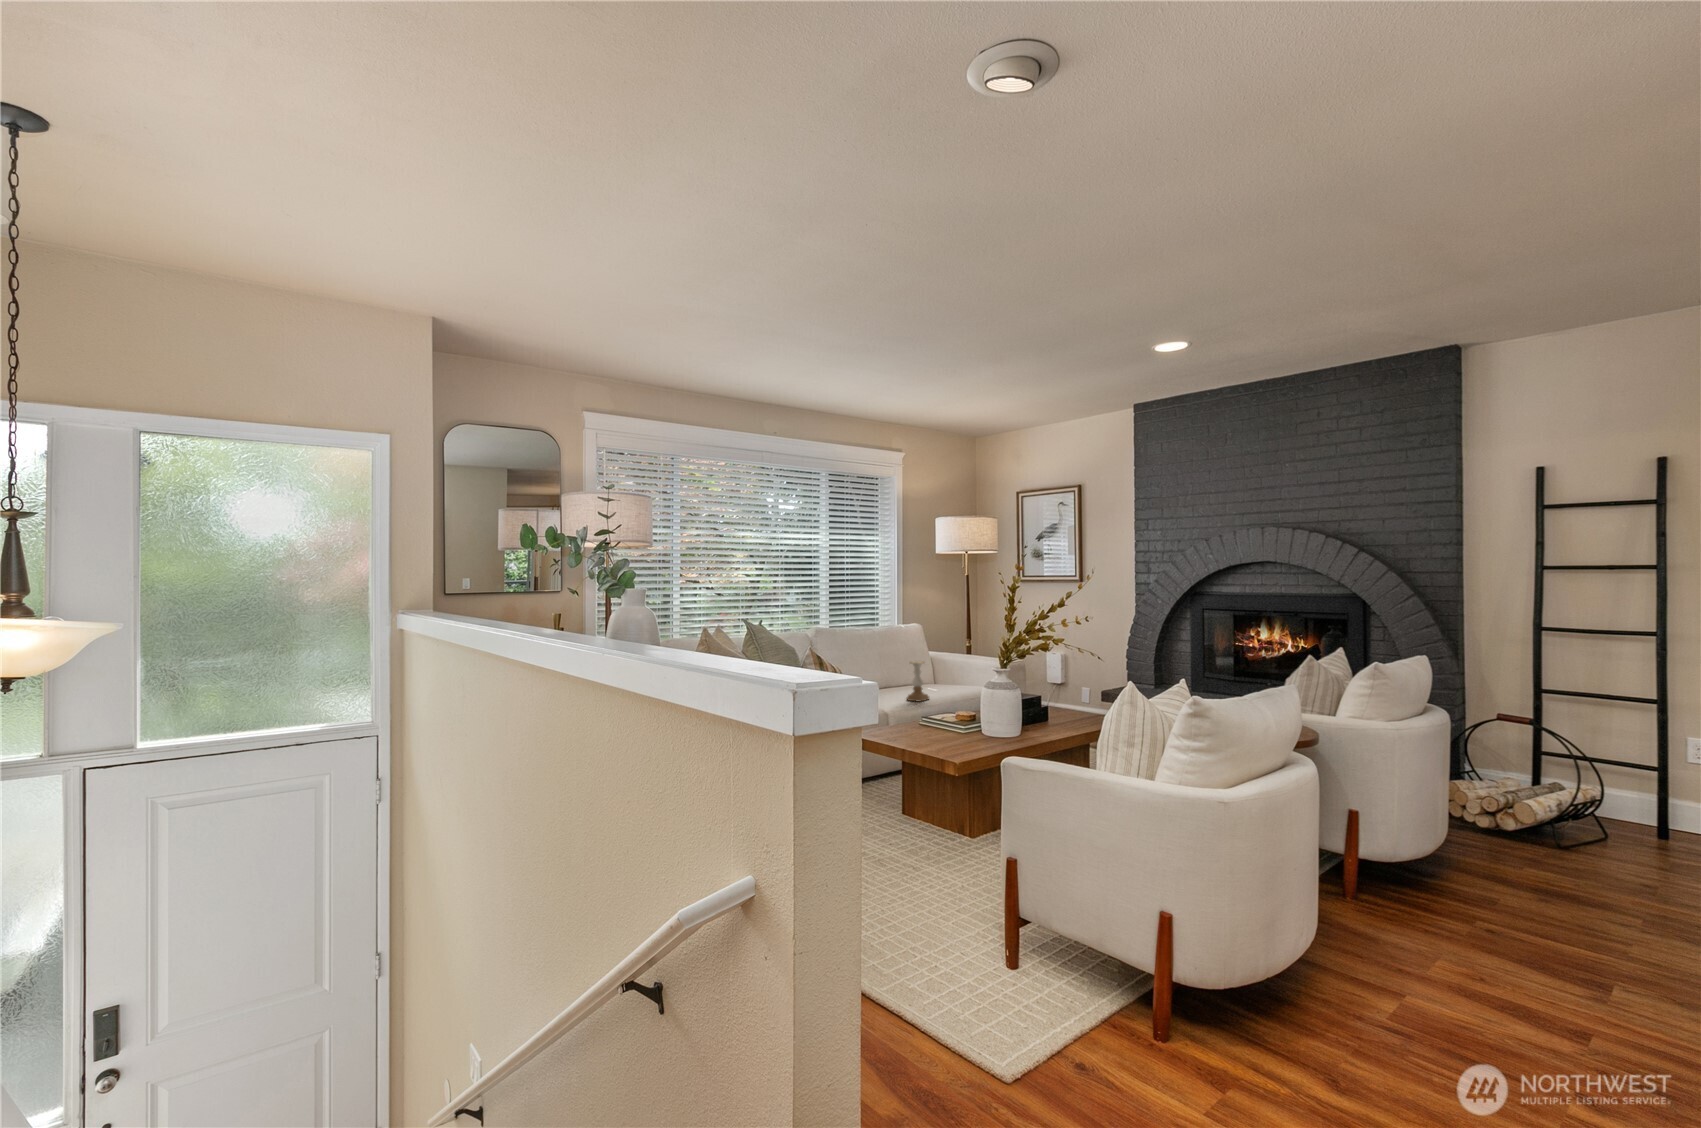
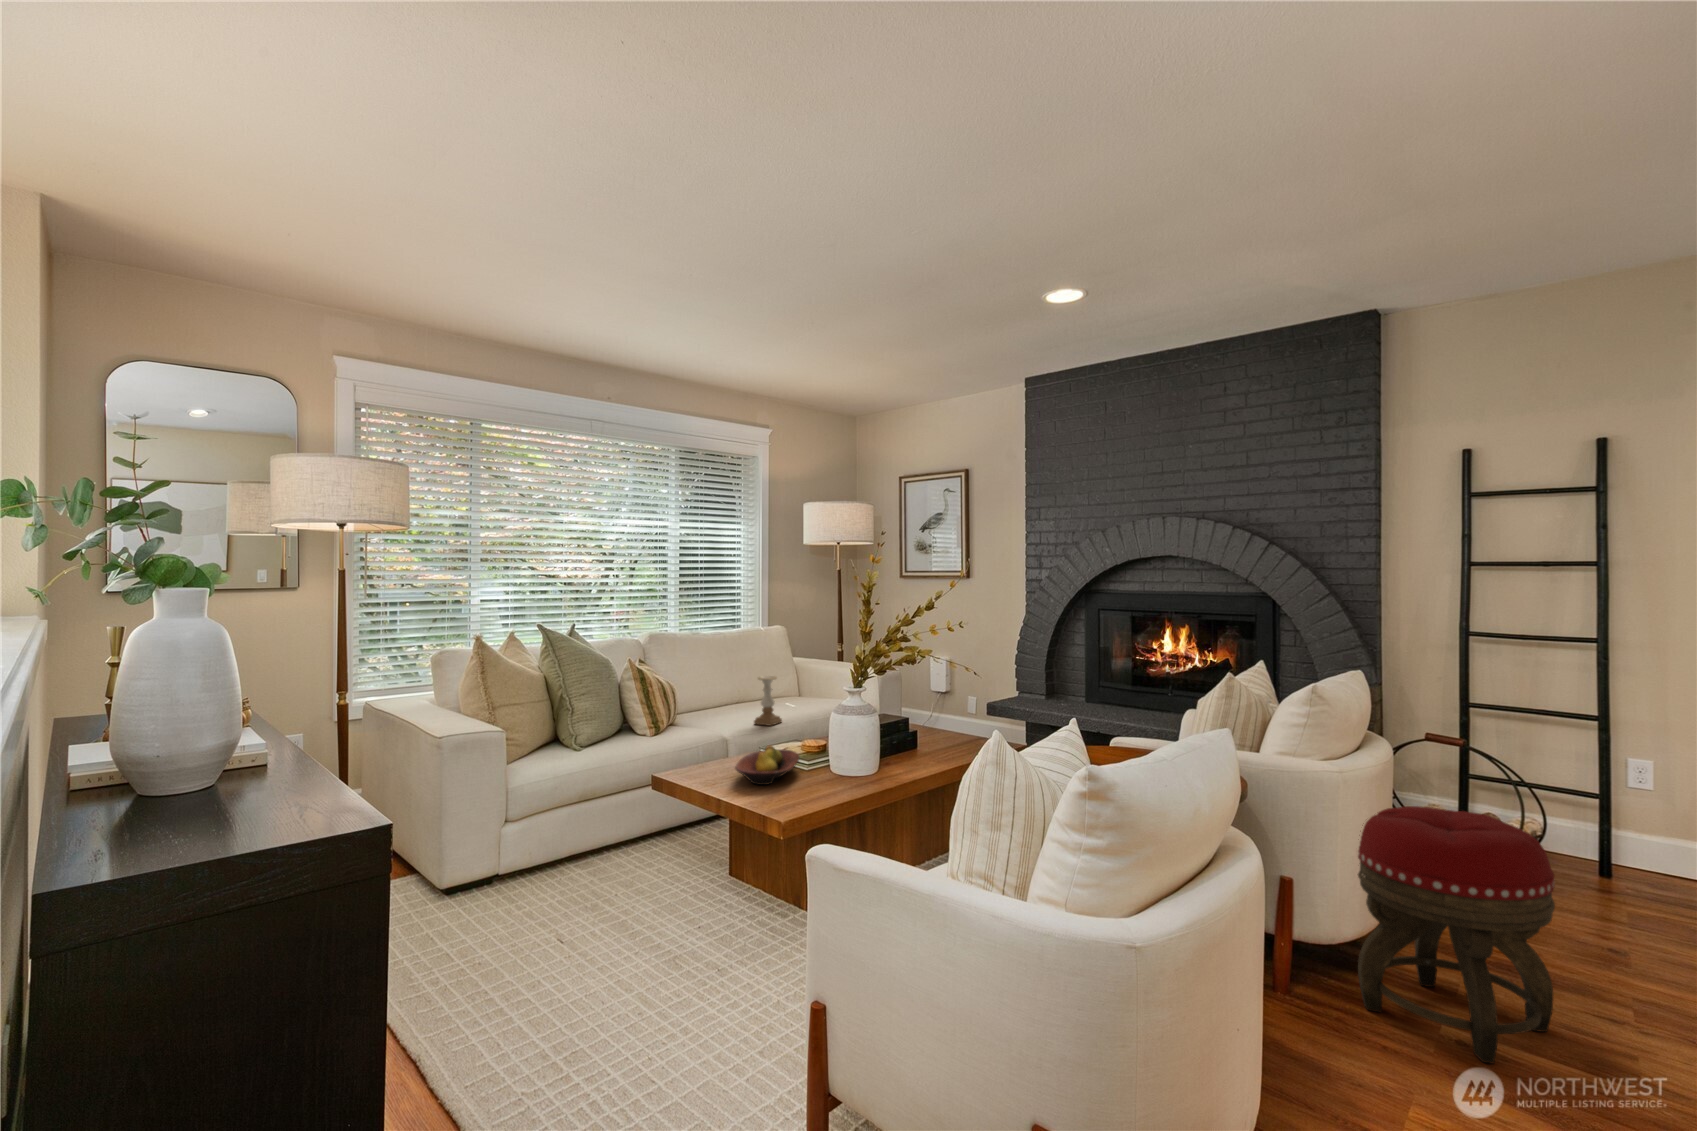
fruit bowl: none [910,712,958,741] -> present [735,745,799,785]
footstool: none [1420,760,1582,951] -> present [1358,806,1555,1063]

